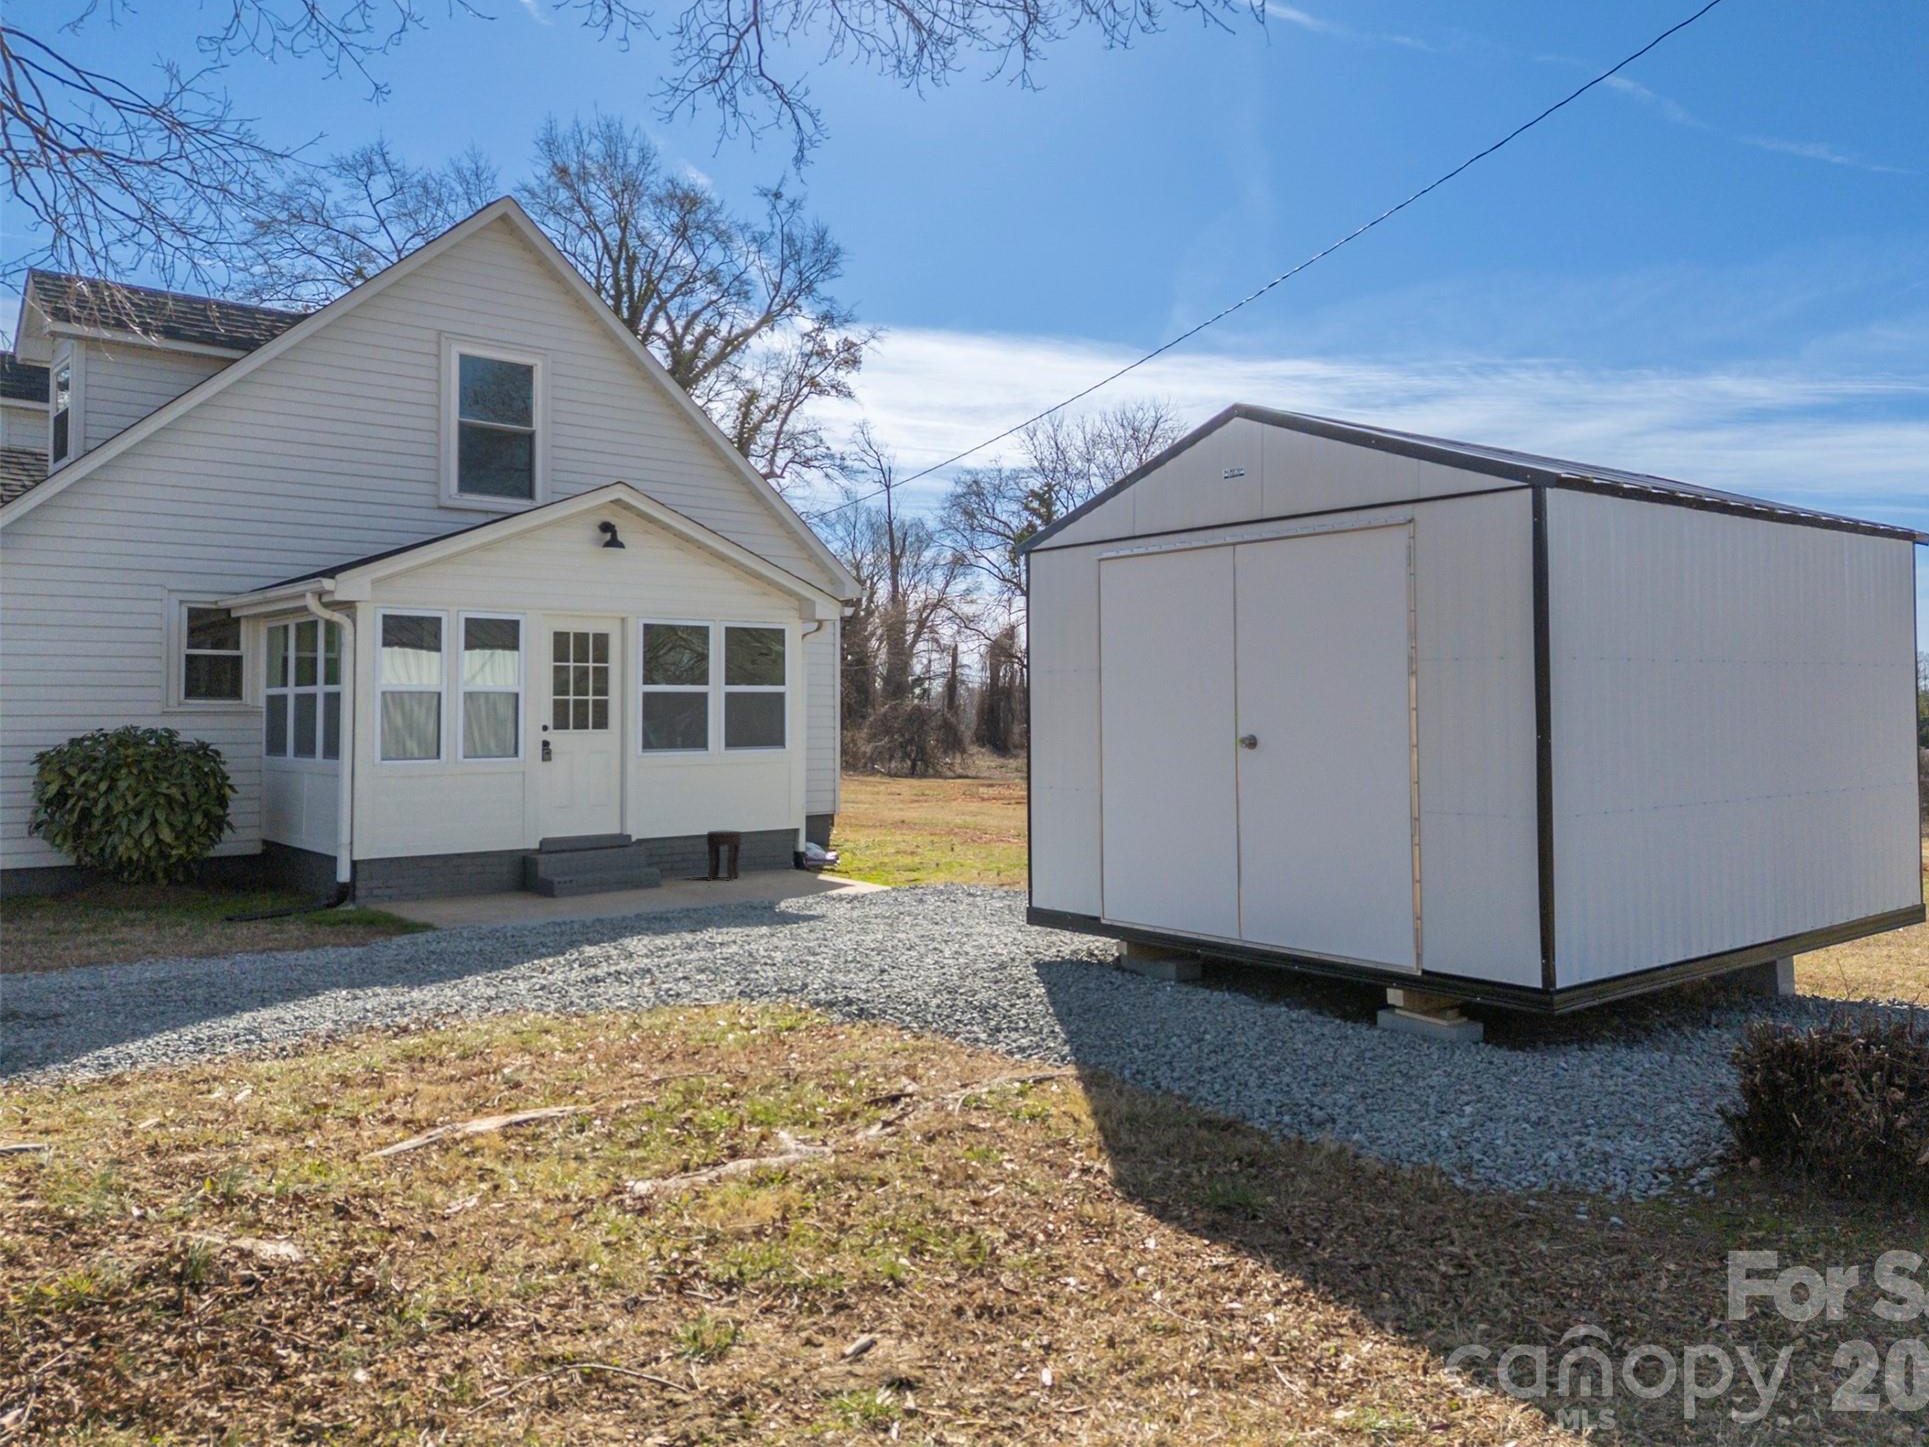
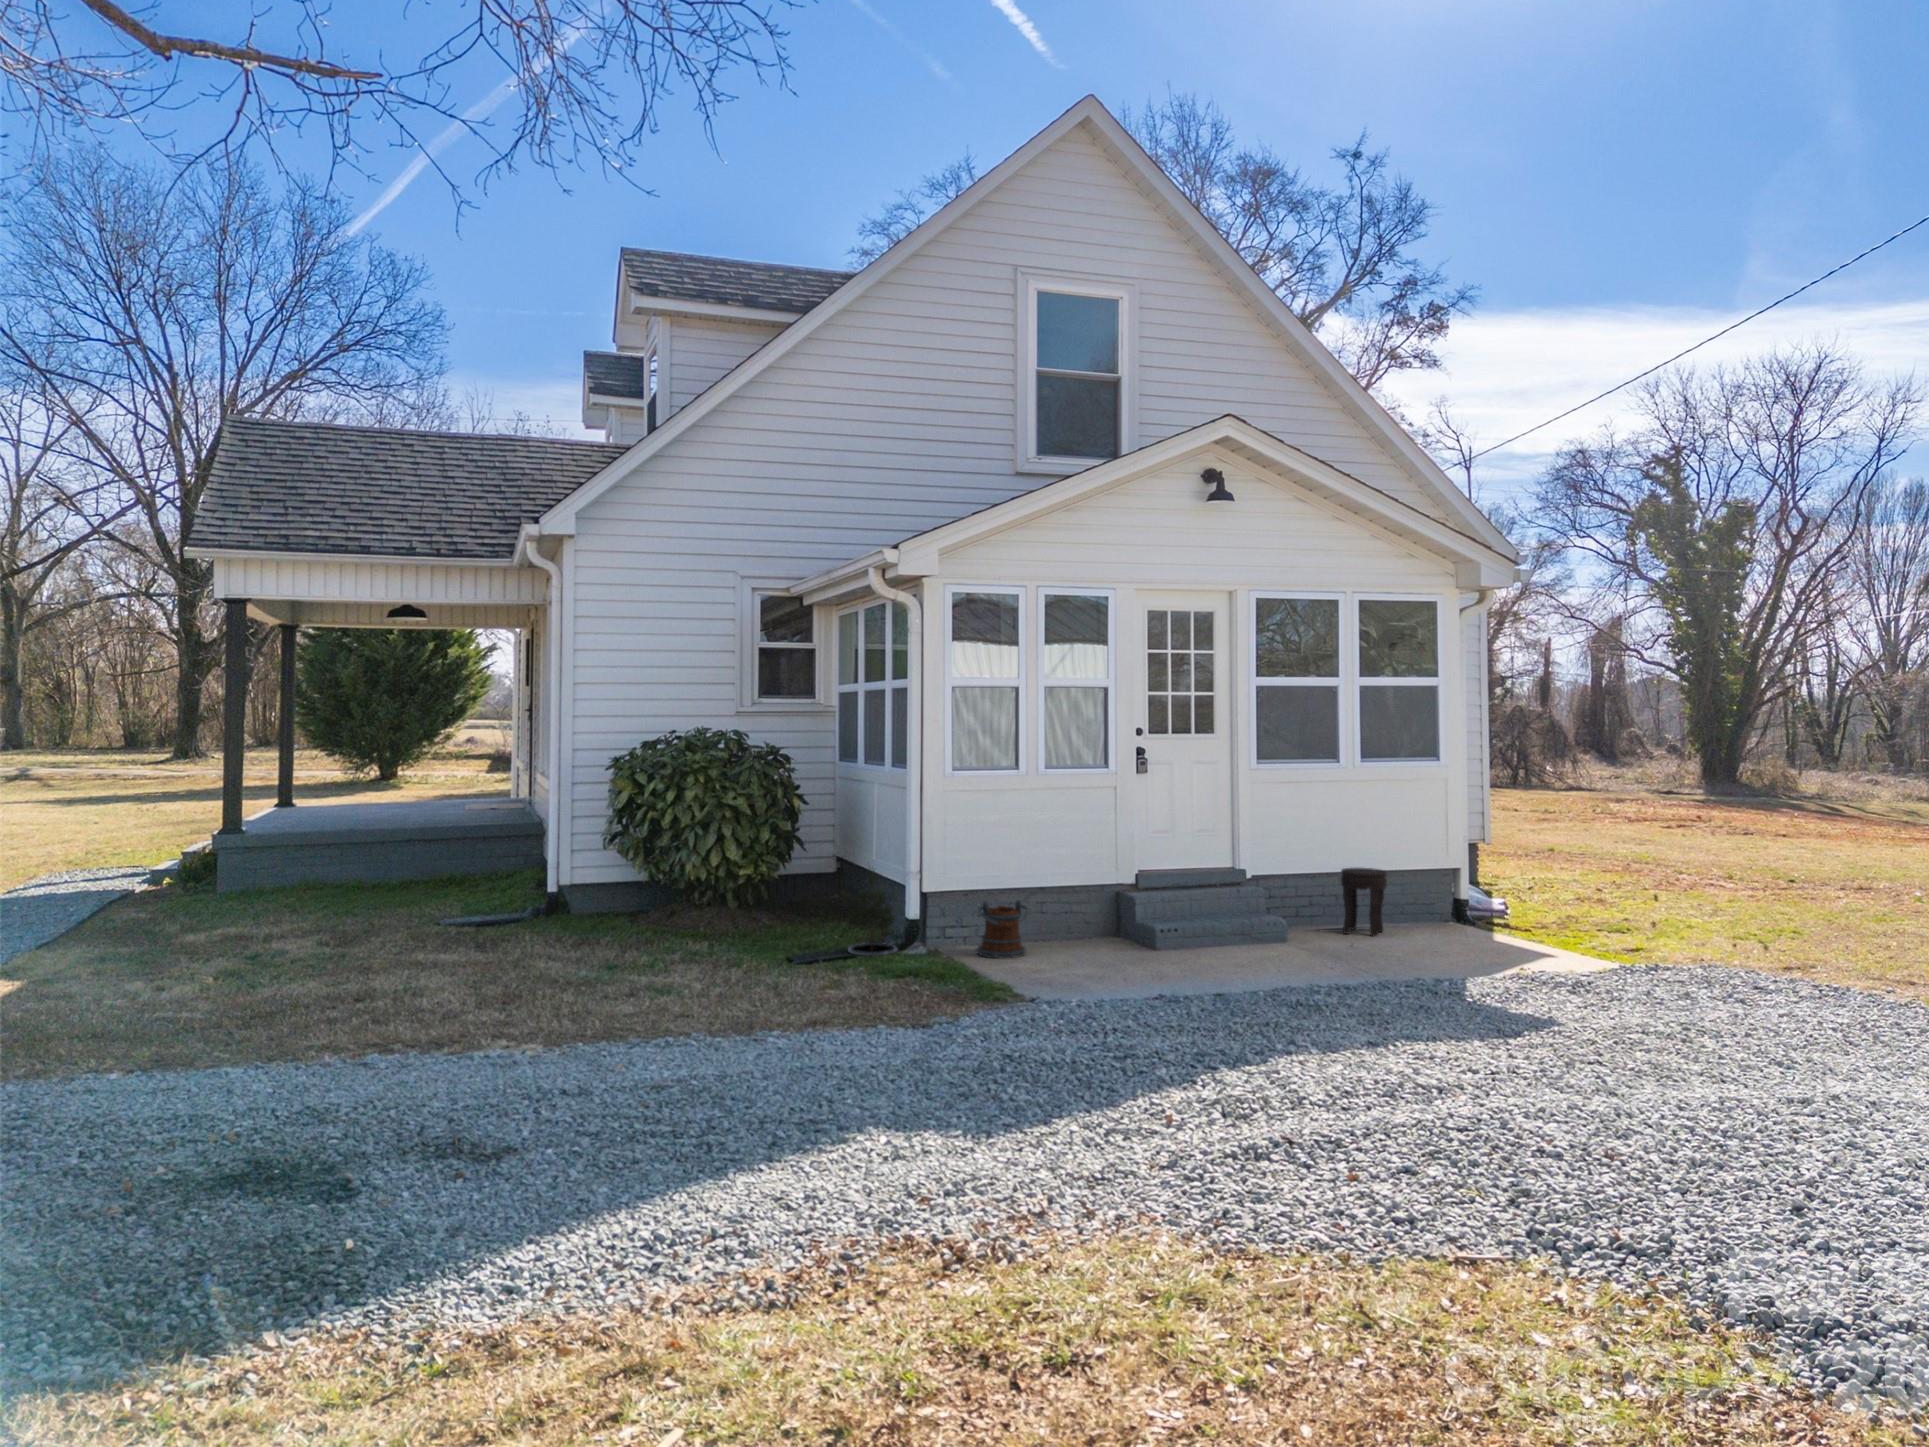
potted tree: none [275,836,333,913] -> present [841,865,897,956]
bucket: none [402,862,449,908] -> present [976,900,1028,958]

